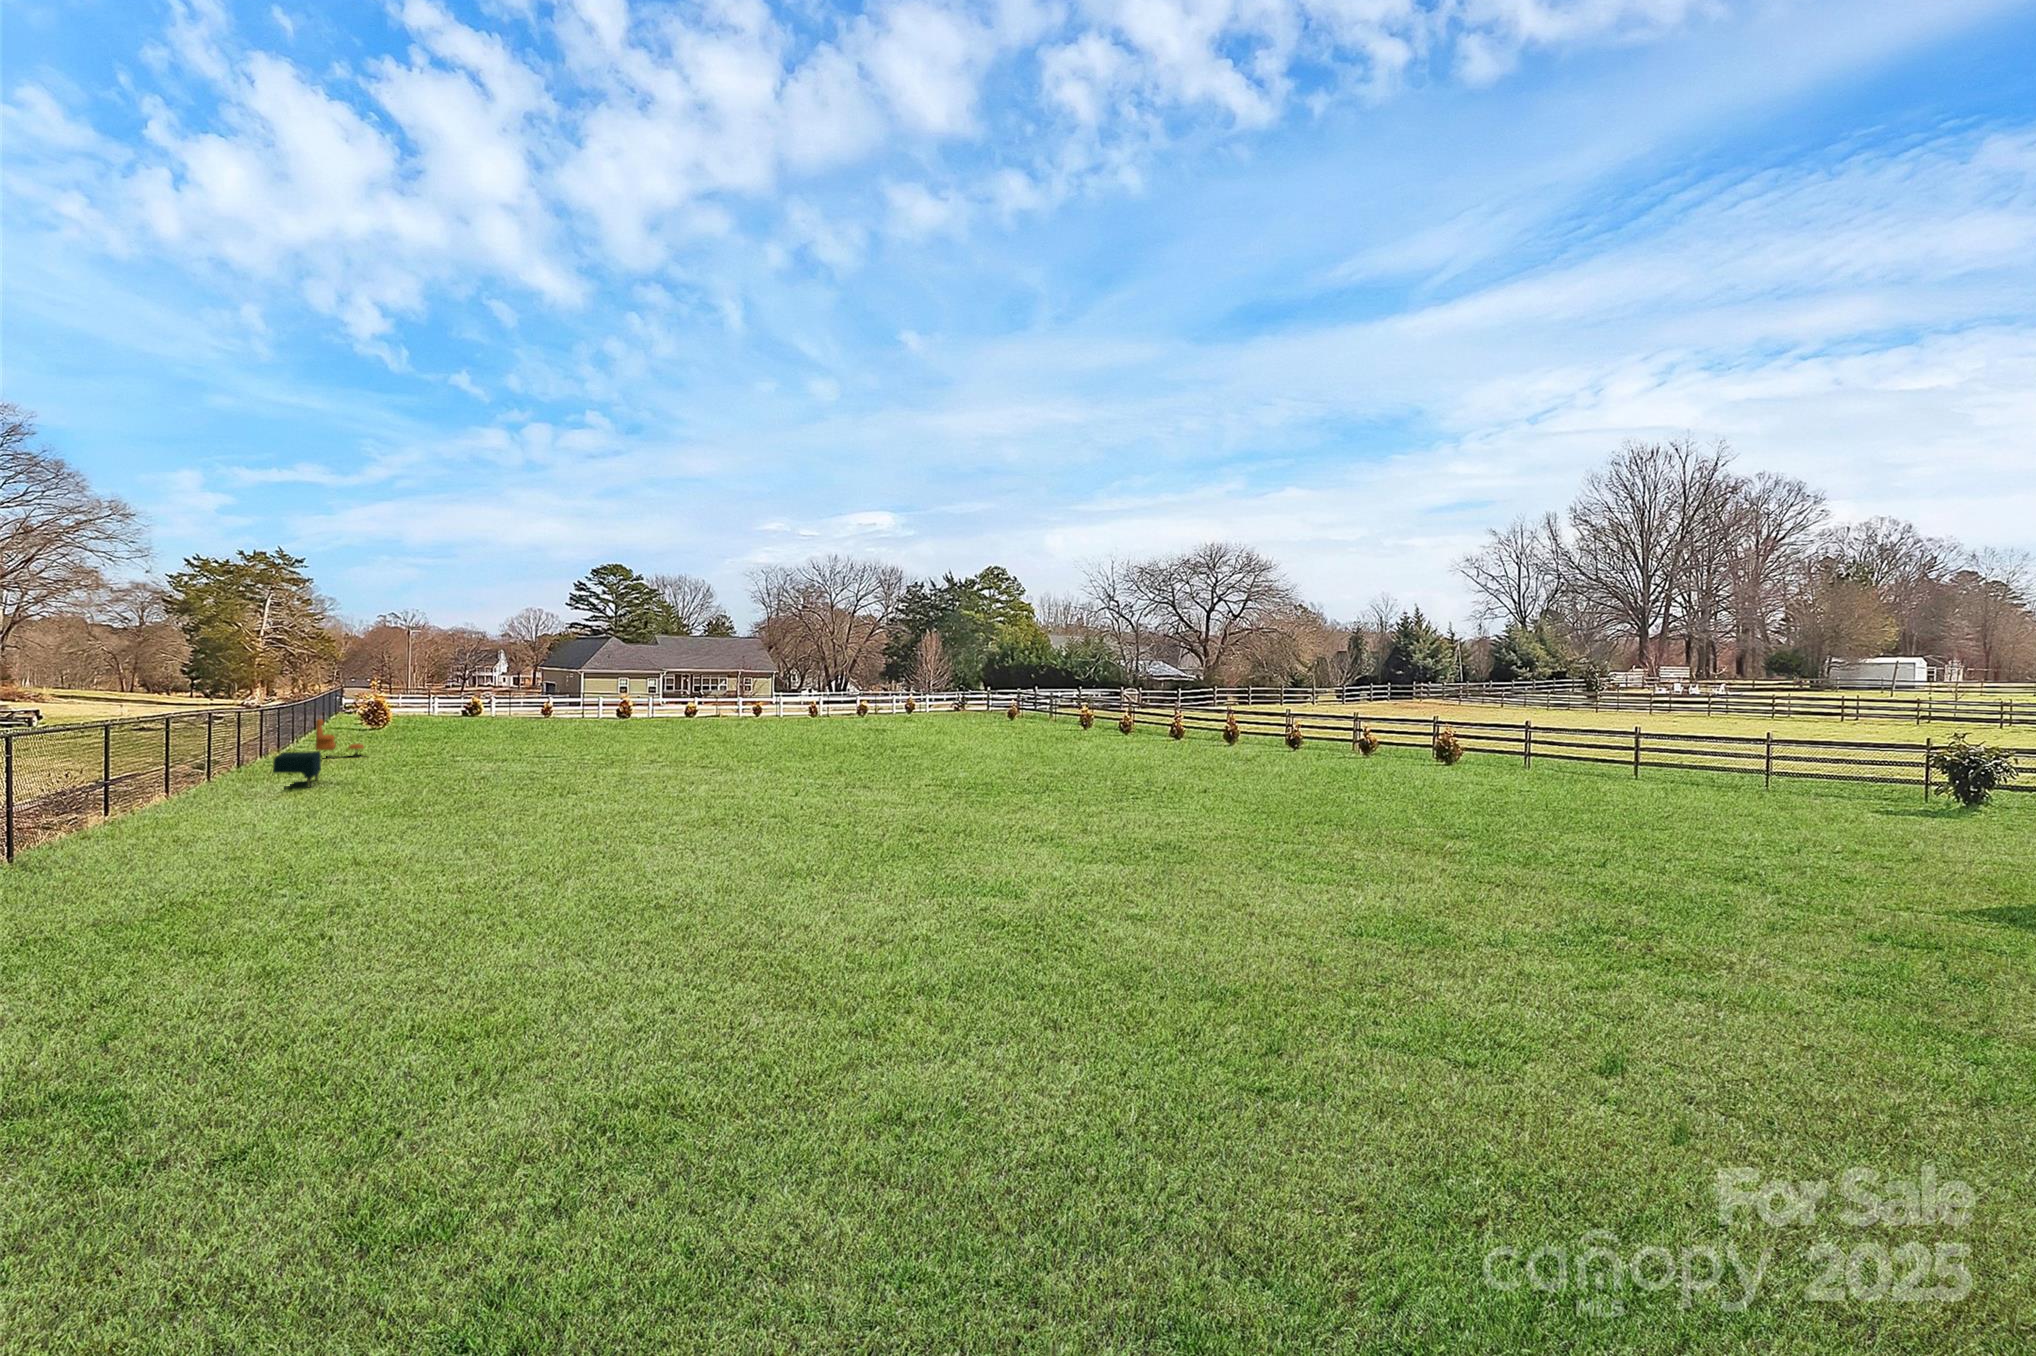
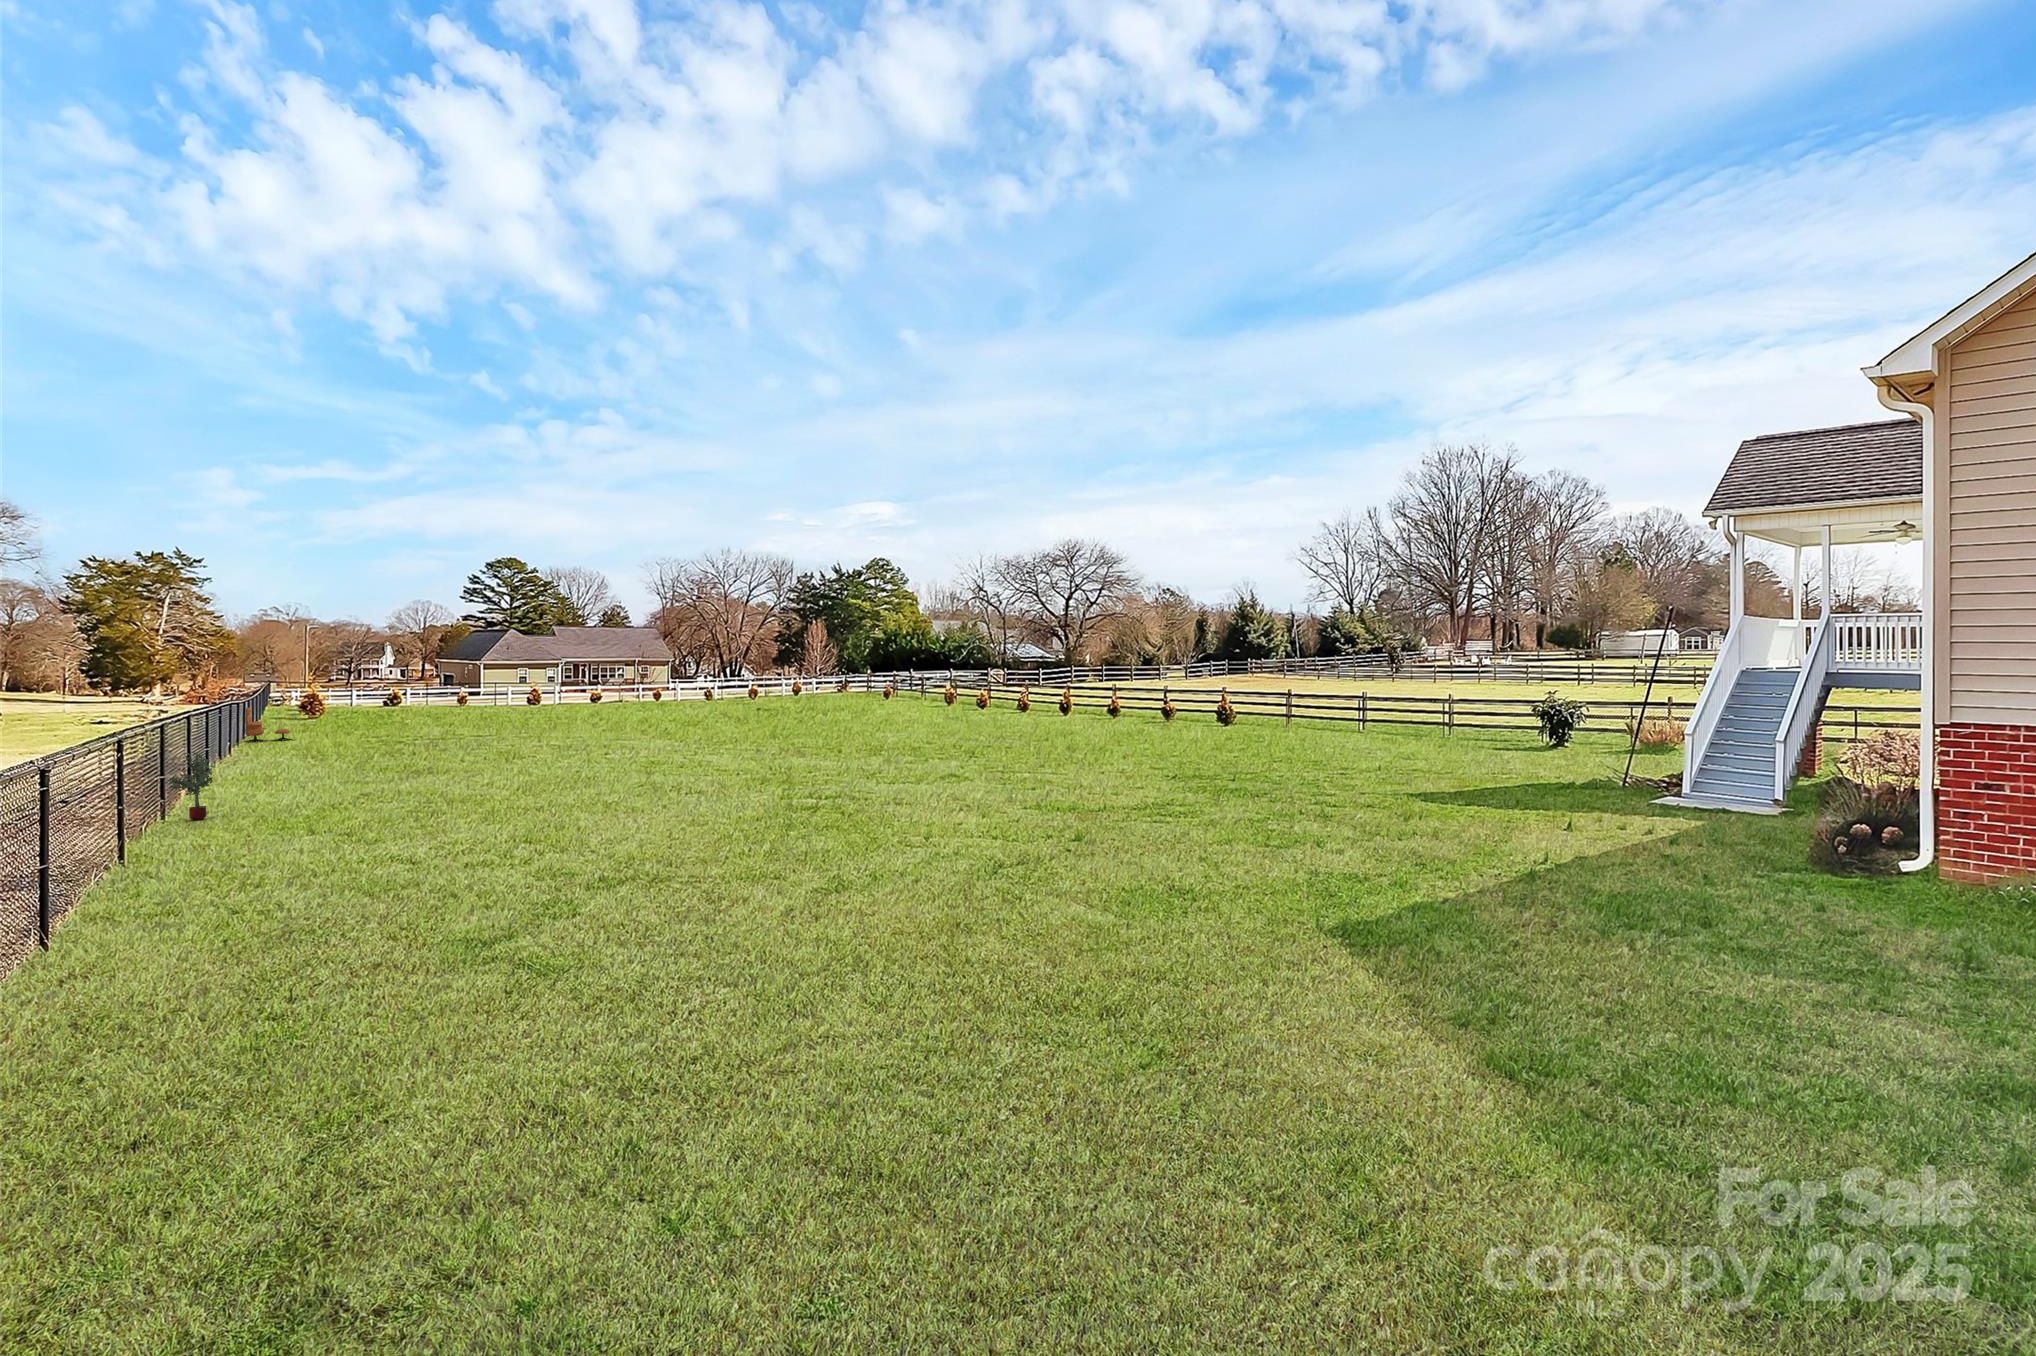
bench: present [273,751,321,787] -> none [217,733,258,764]
potted tree: none [171,789,234,883] -> present [169,752,215,820]

